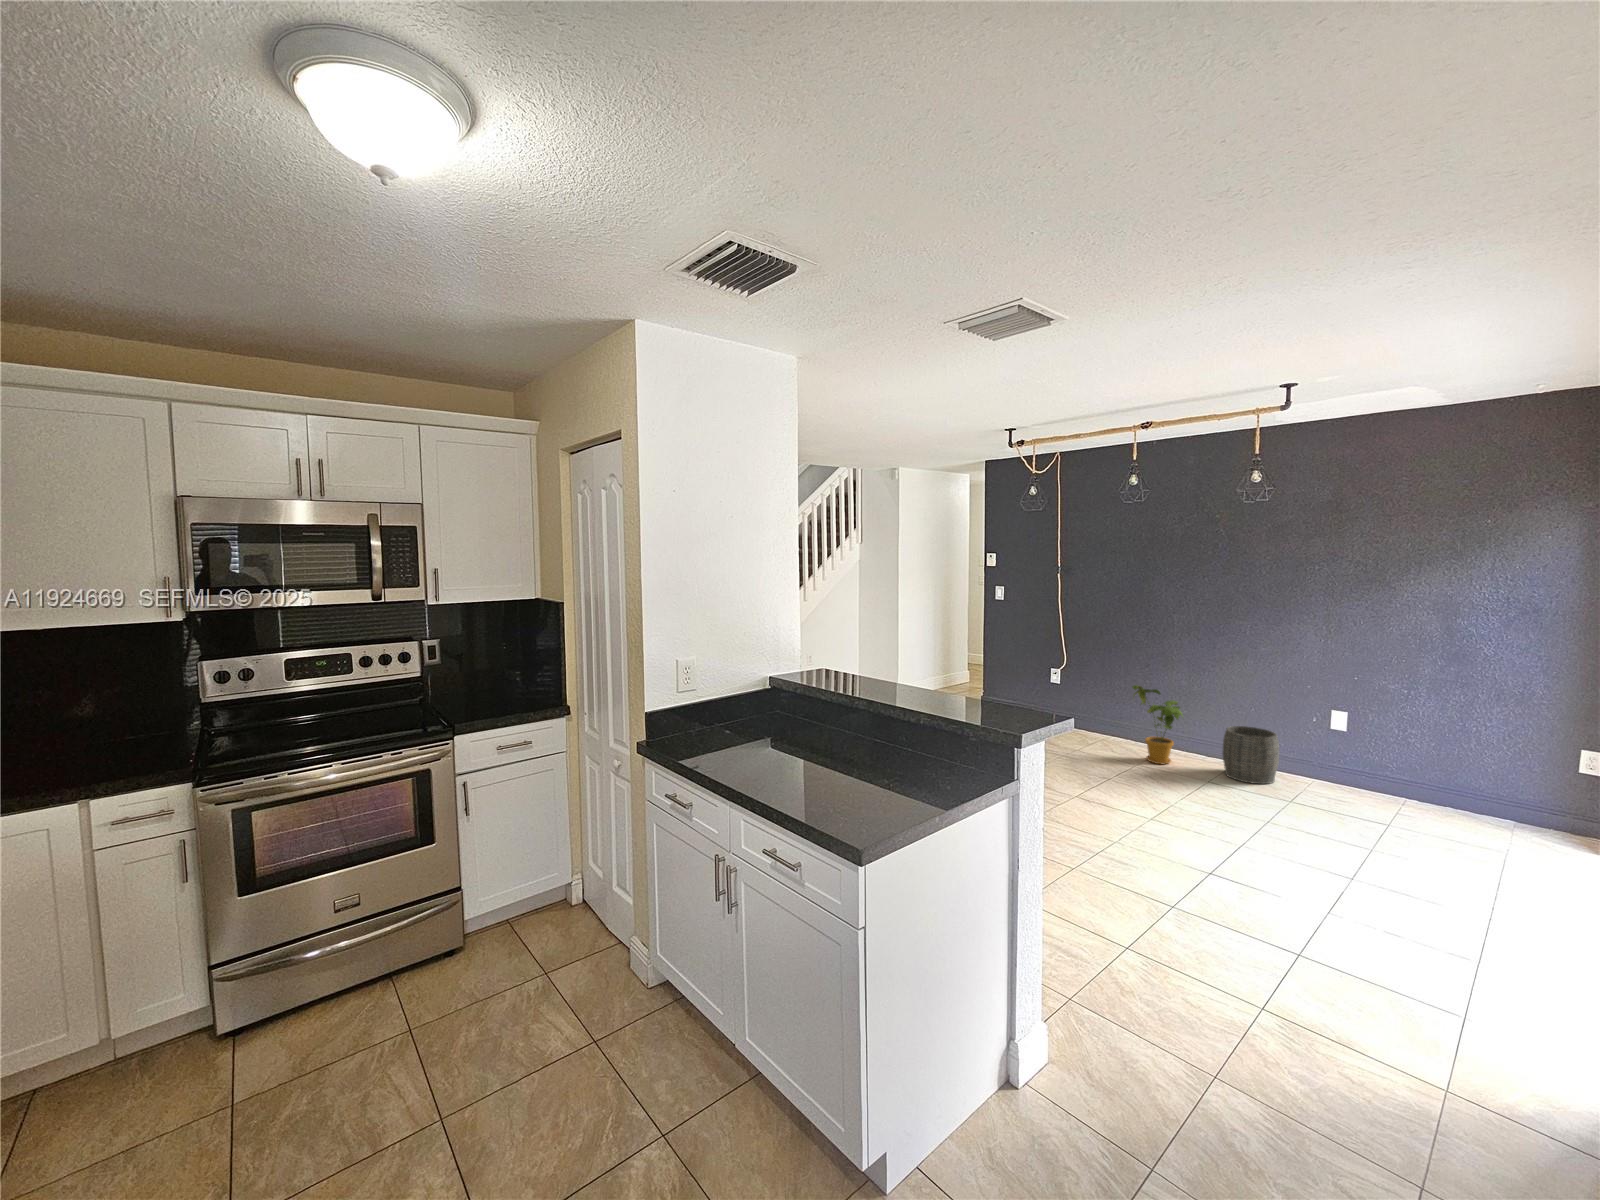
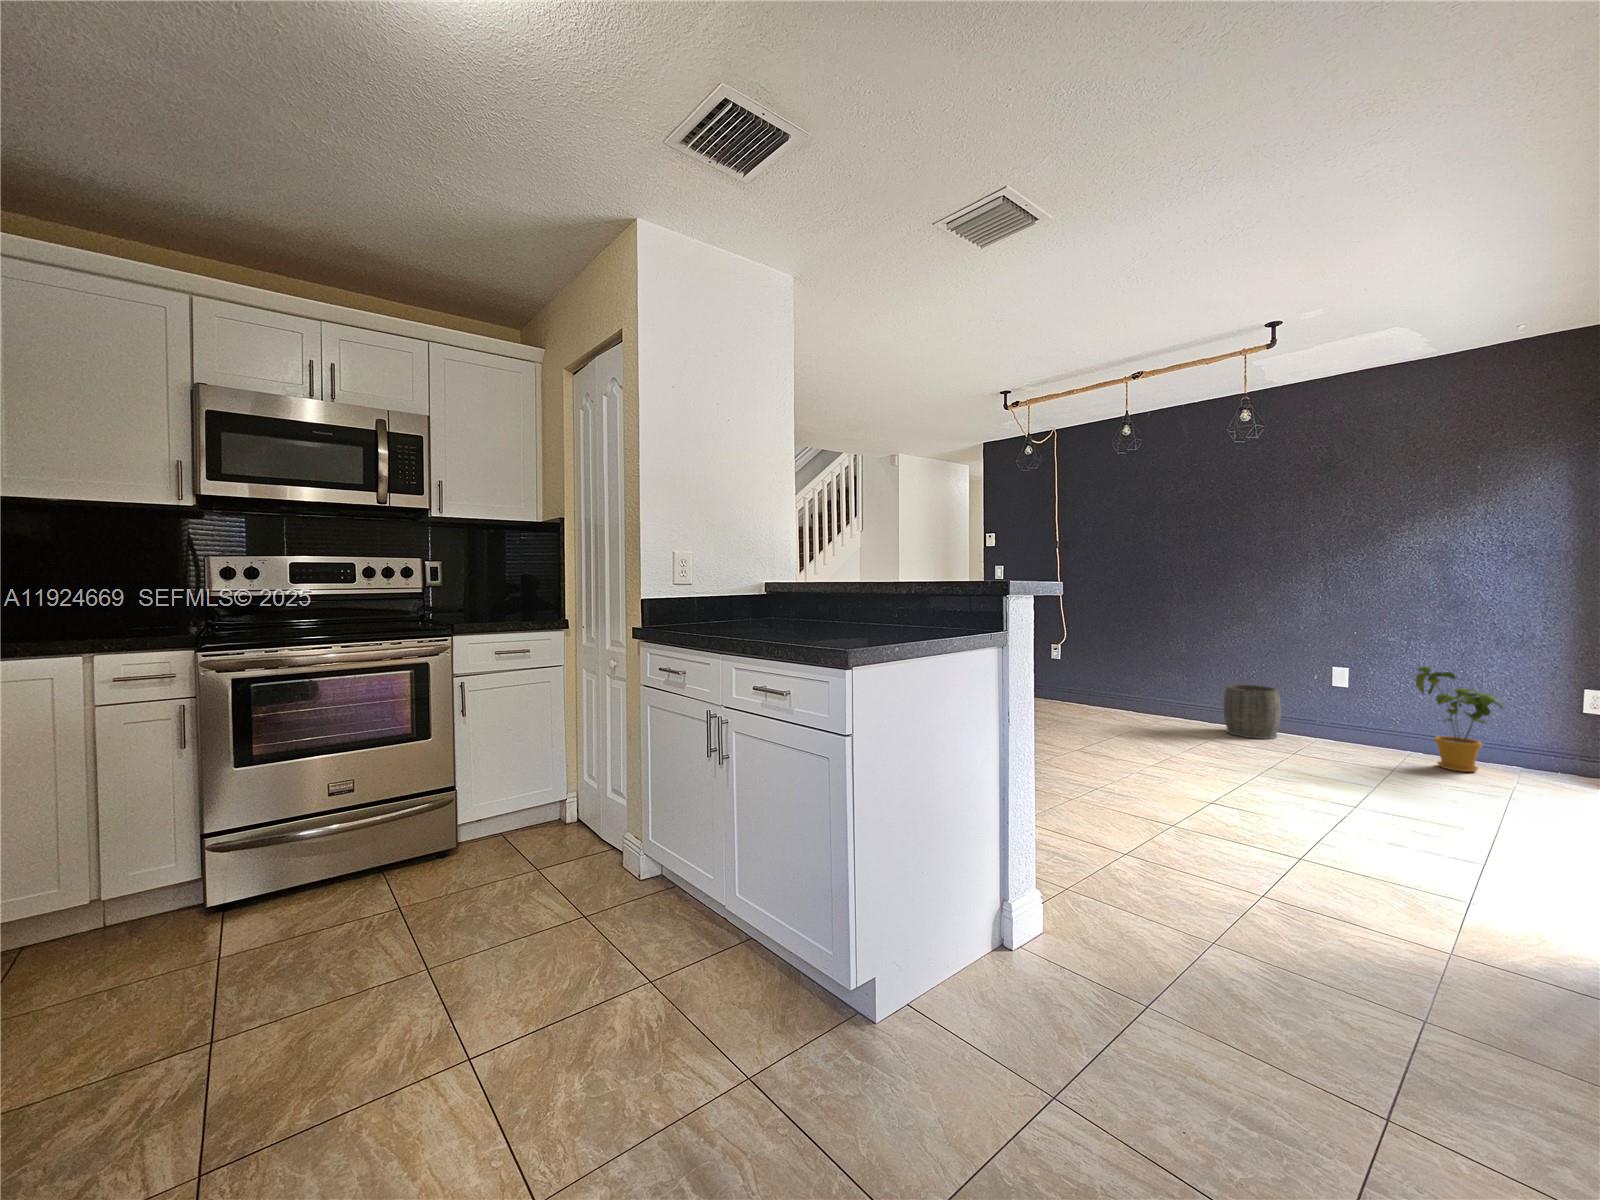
house plant: present [1133,685,1183,764] -> present [1416,667,1503,772]

